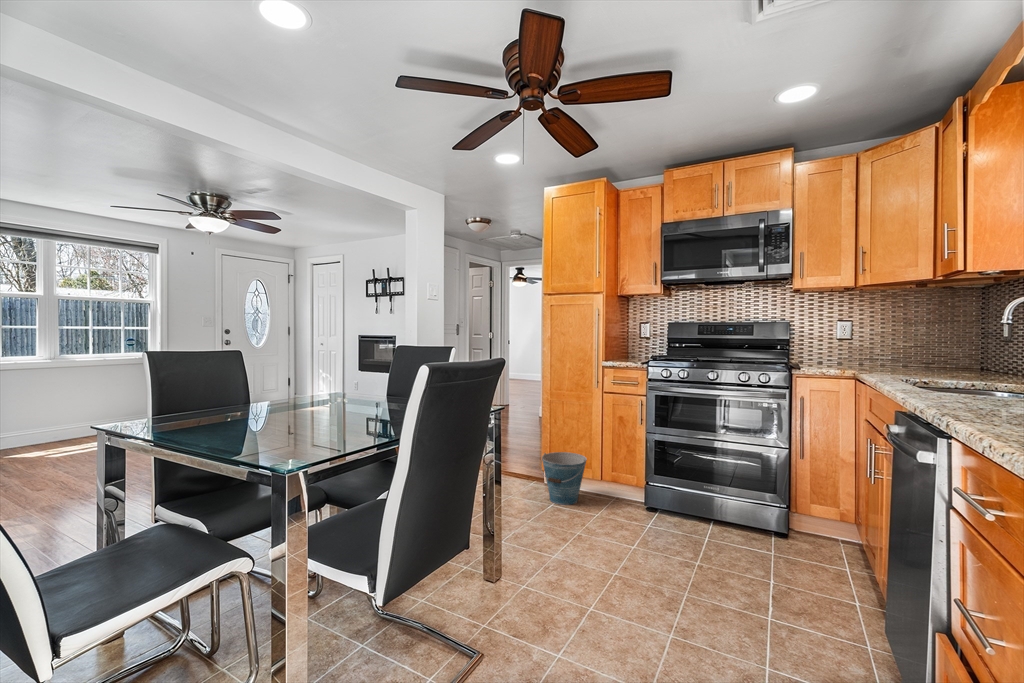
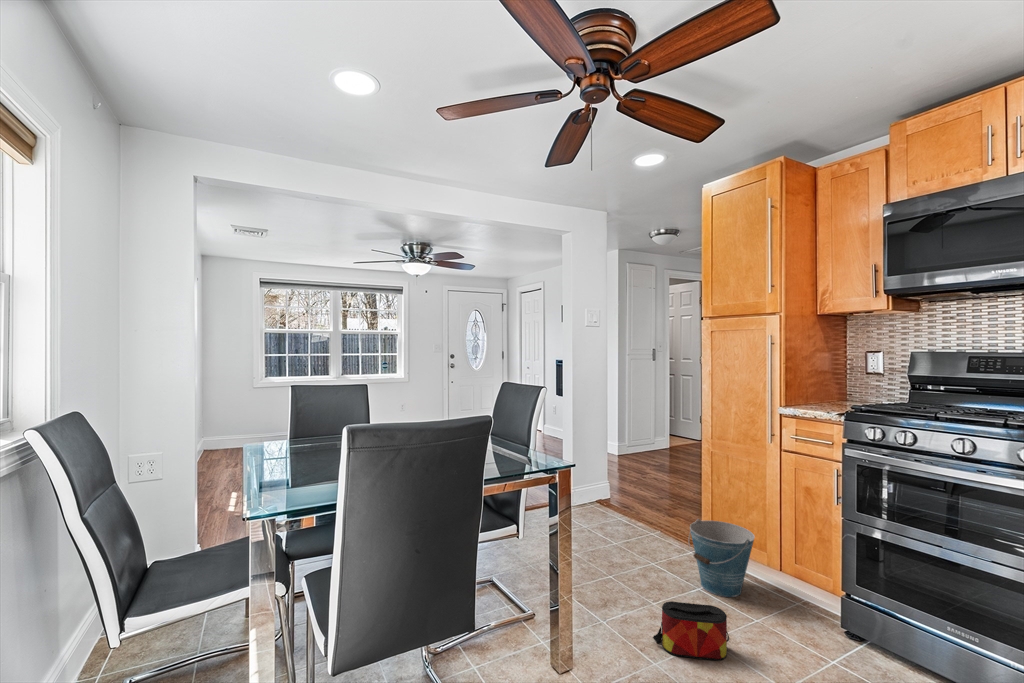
bag: none [545,507,593,547] -> present [653,601,729,661]

